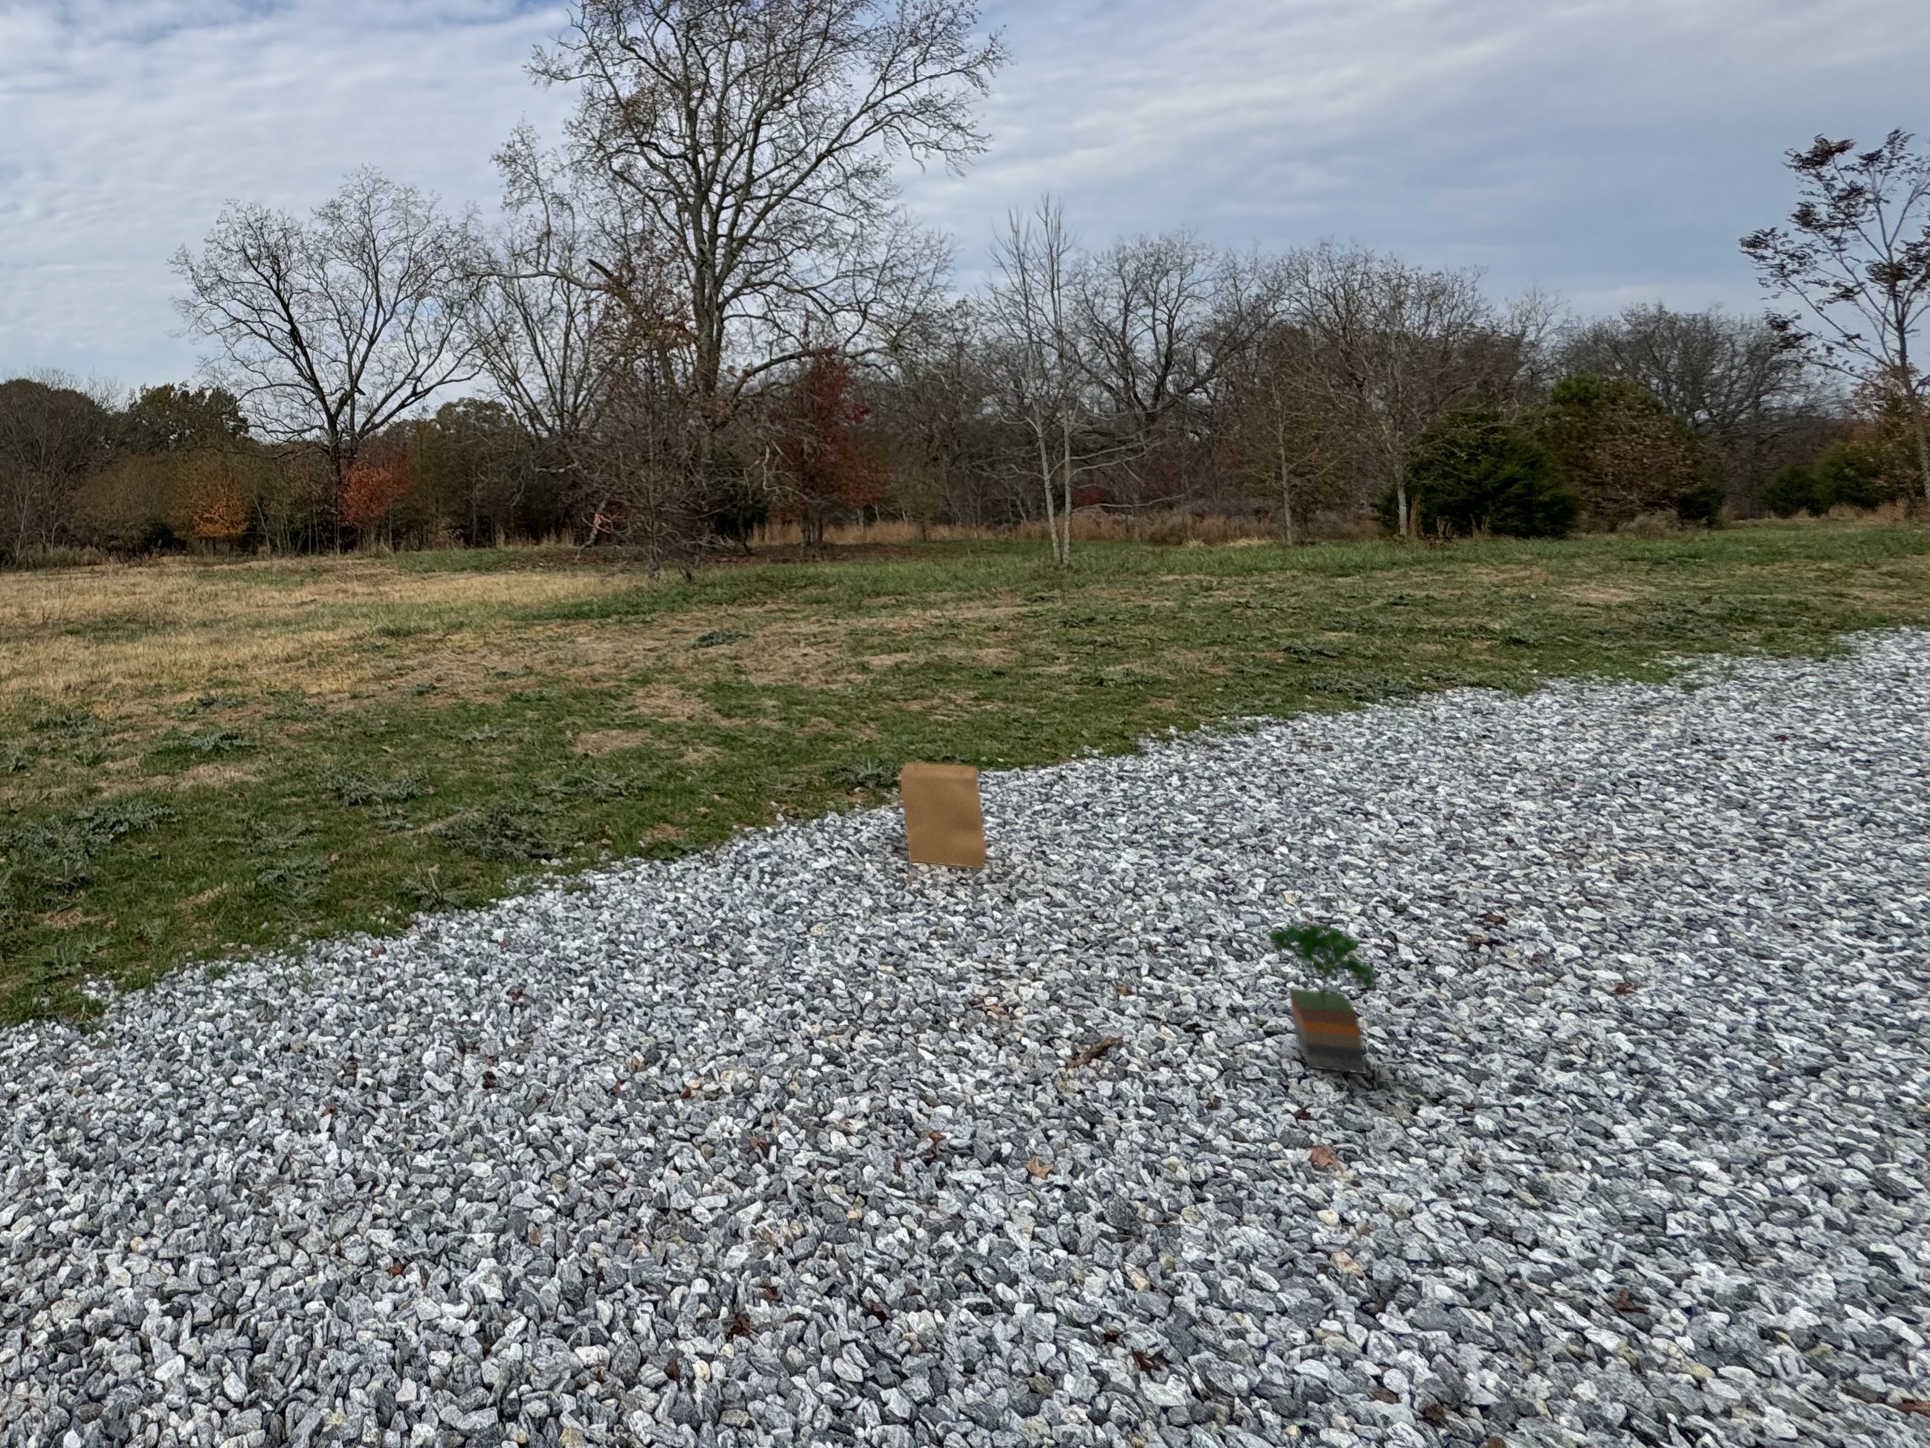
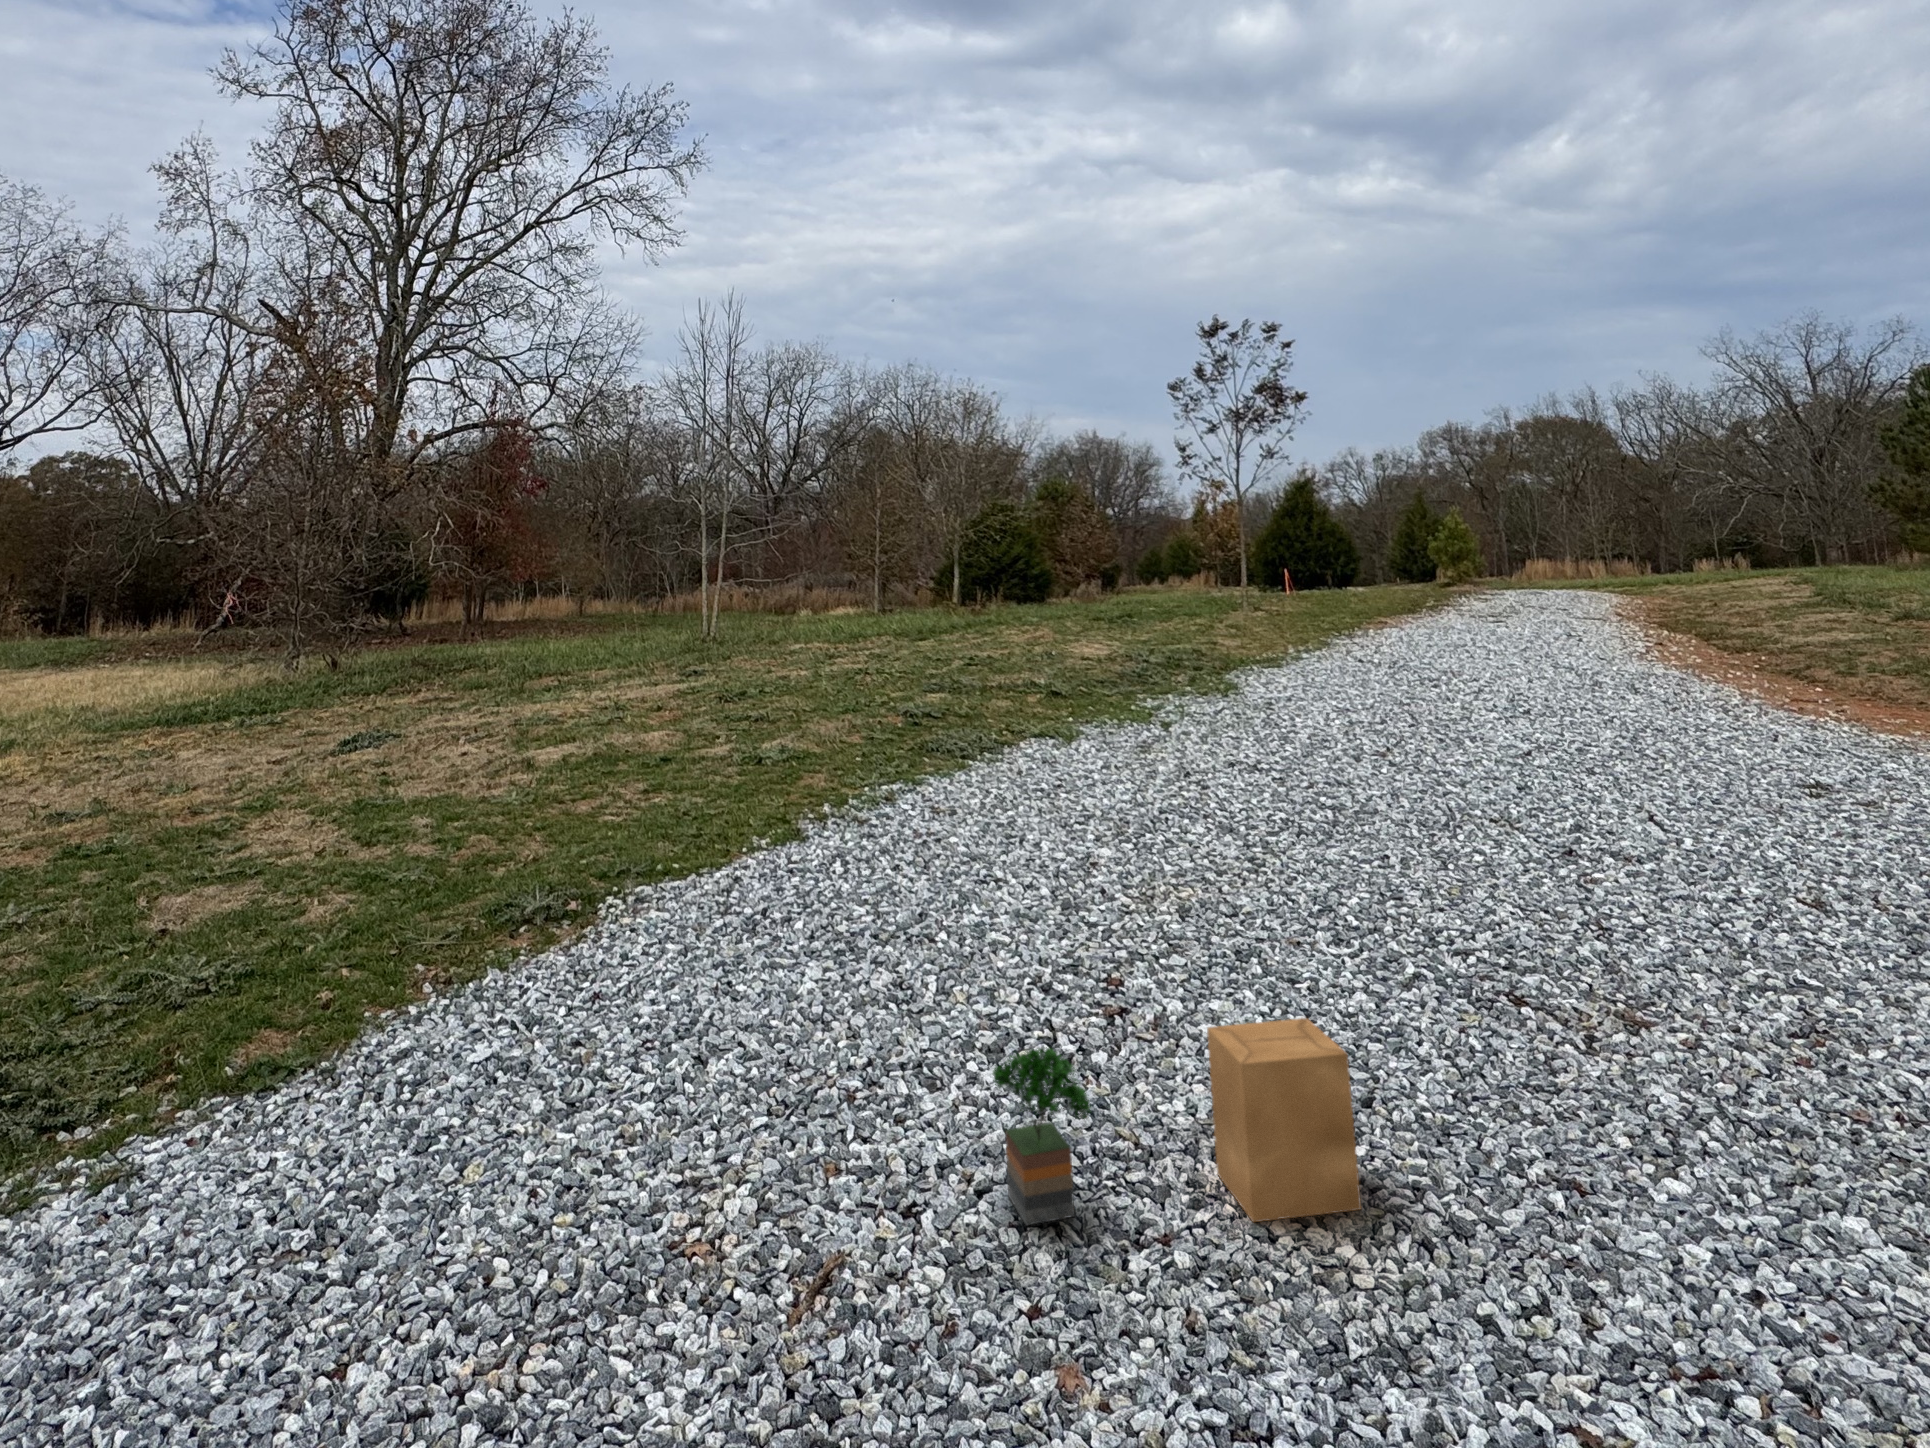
cardboard box: present [900,762,987,869] -> present [1207,1018,1361,1222]

